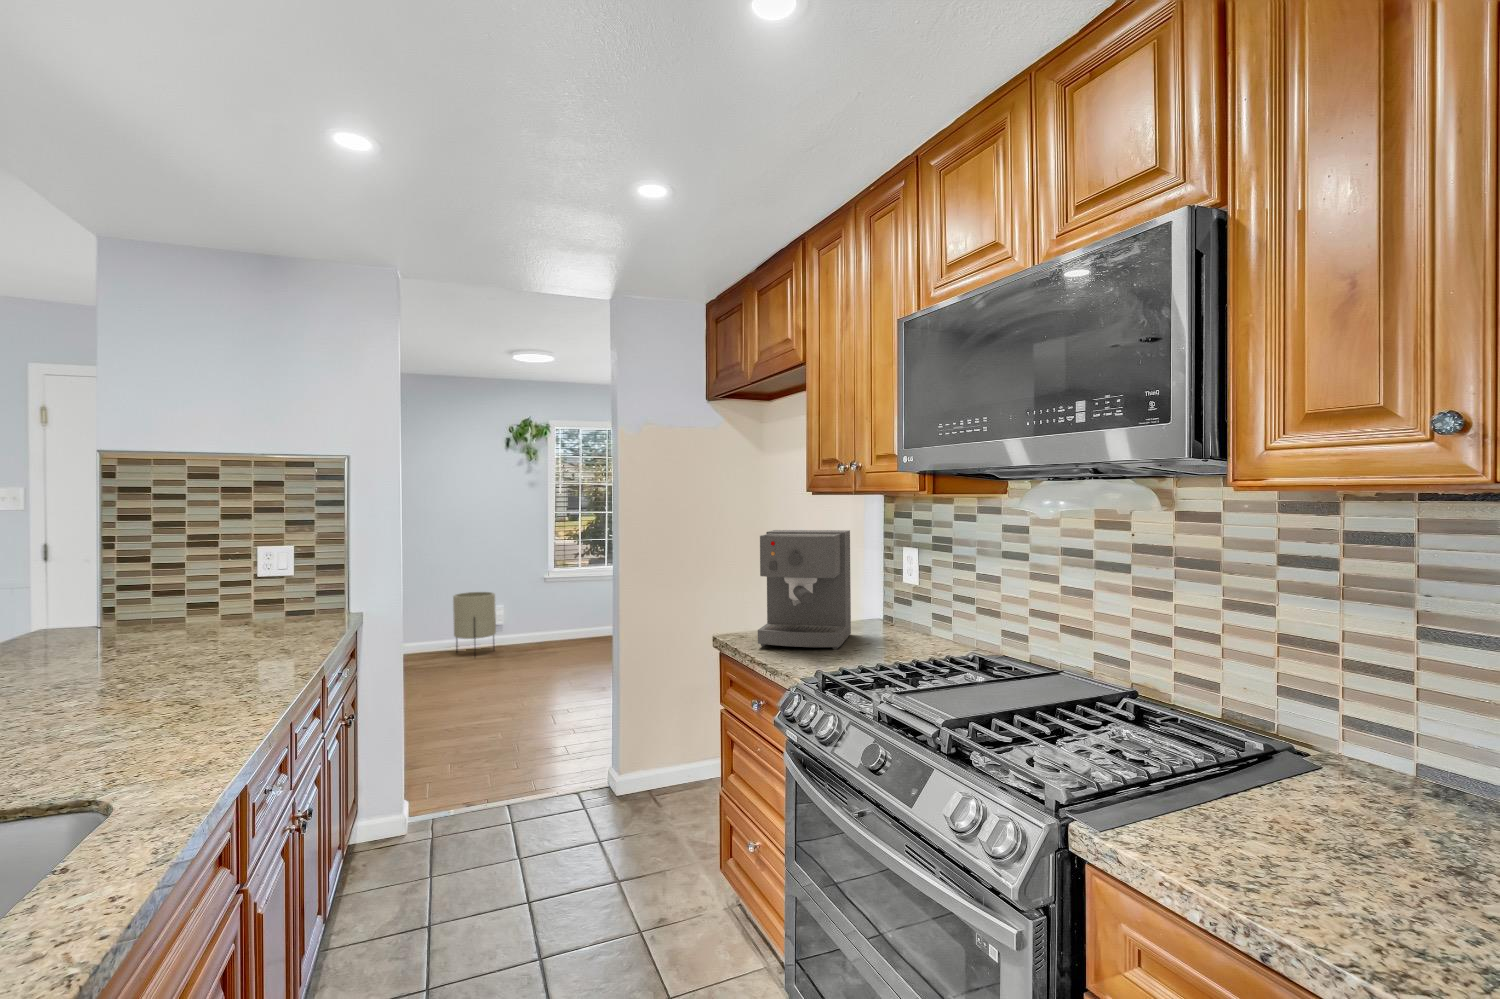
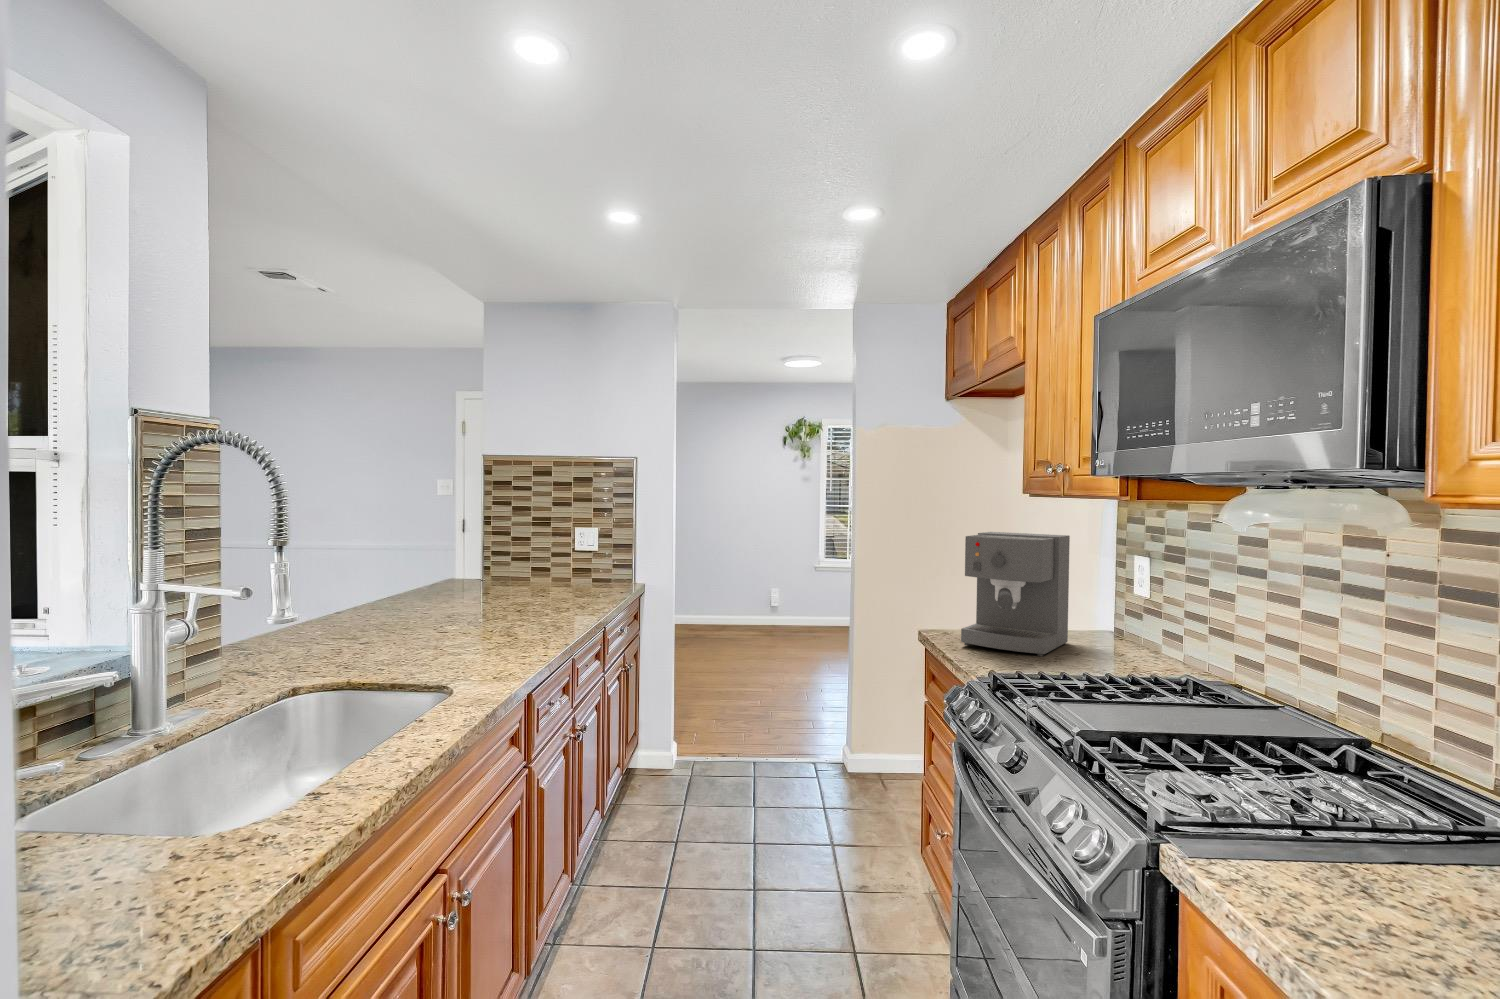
planter: present [453,592,496,652] -> none [749,577,784,634]

